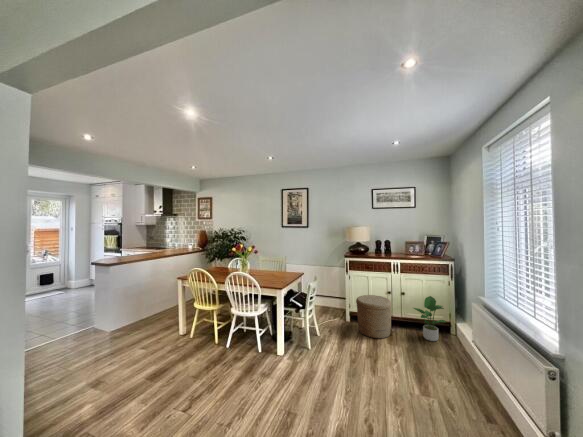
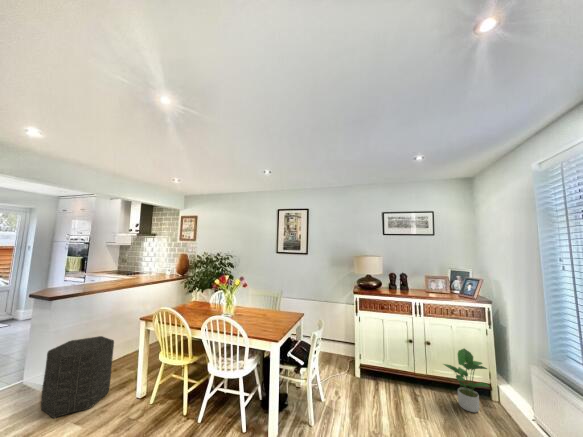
ottoman: none [114,293,159,346] -> present [41,336,114,418]
woven basket: present [356,295,391,338] -> none [370,343,417,407]

